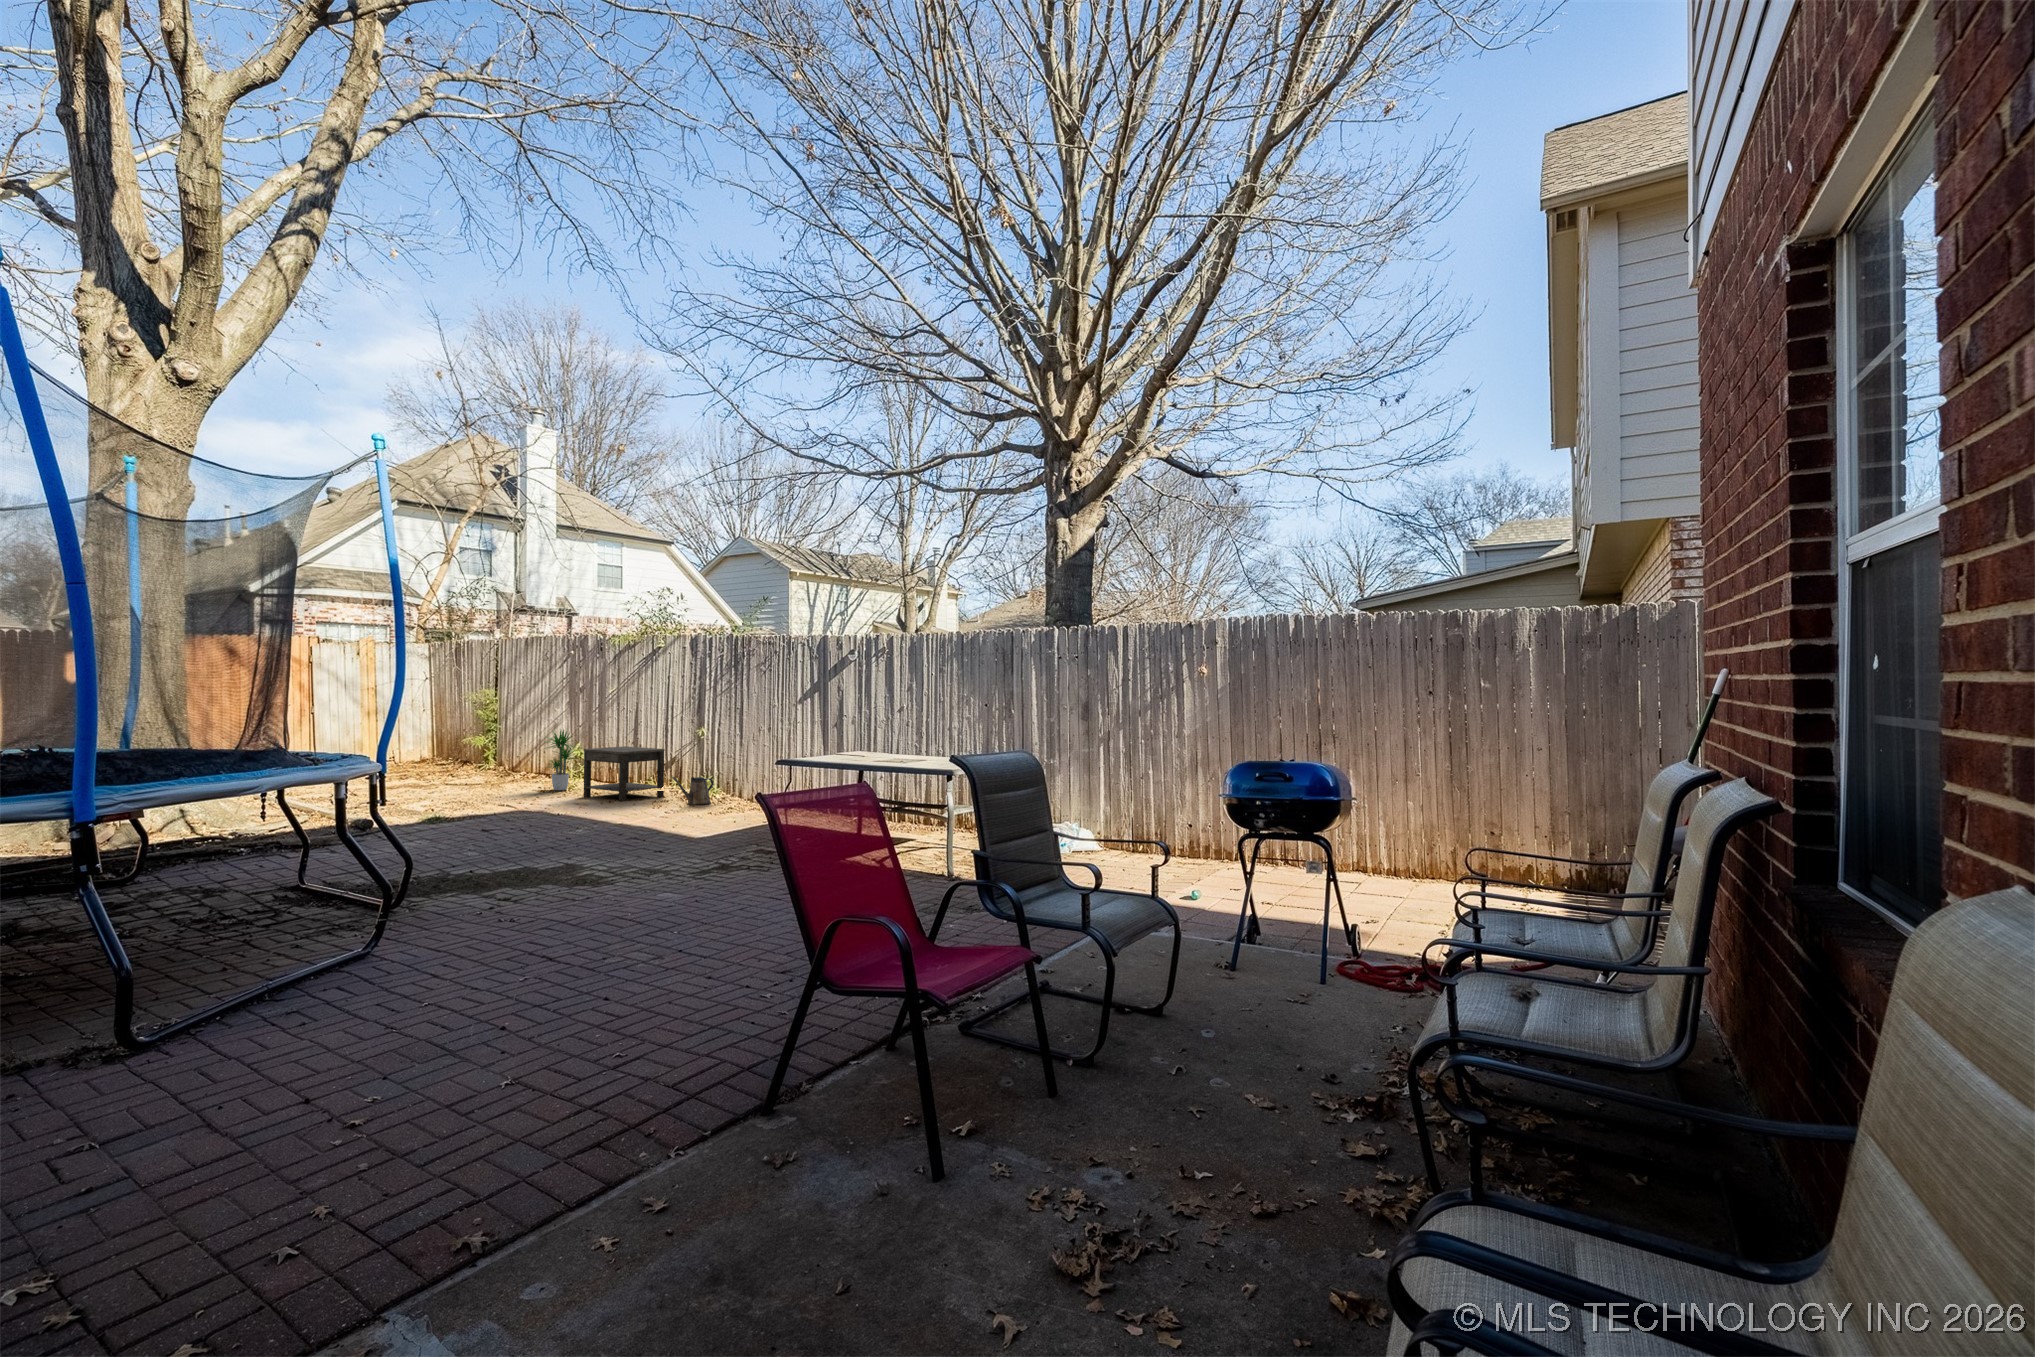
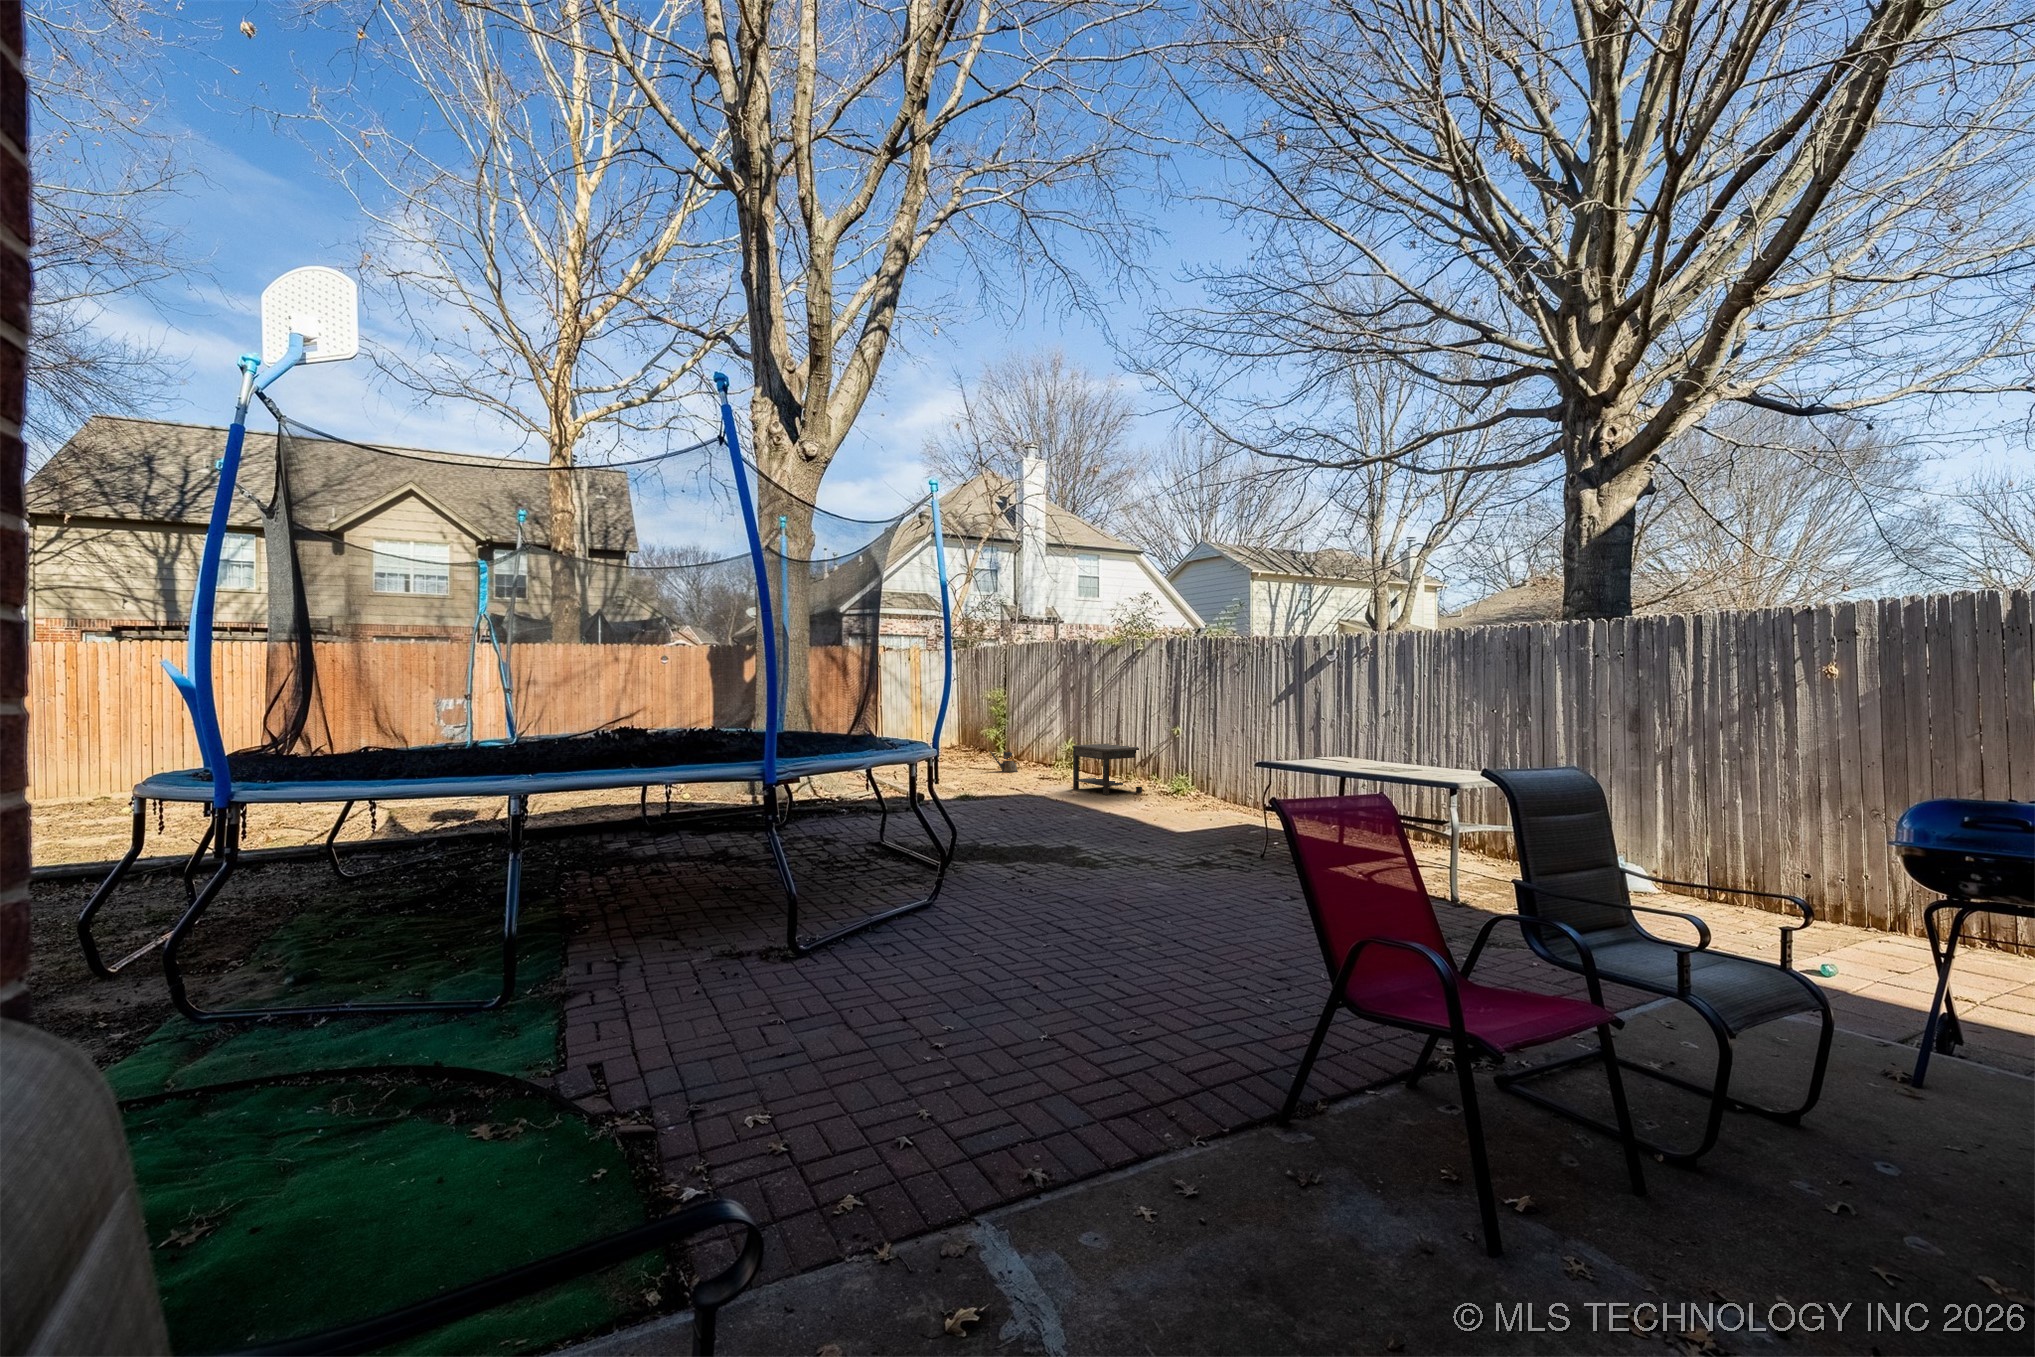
potted plant: present [545,730,575,790] -> none [1037,725,1071,781]
watering can: present [672,777,714,805] -> present [989,751,1017,772]

